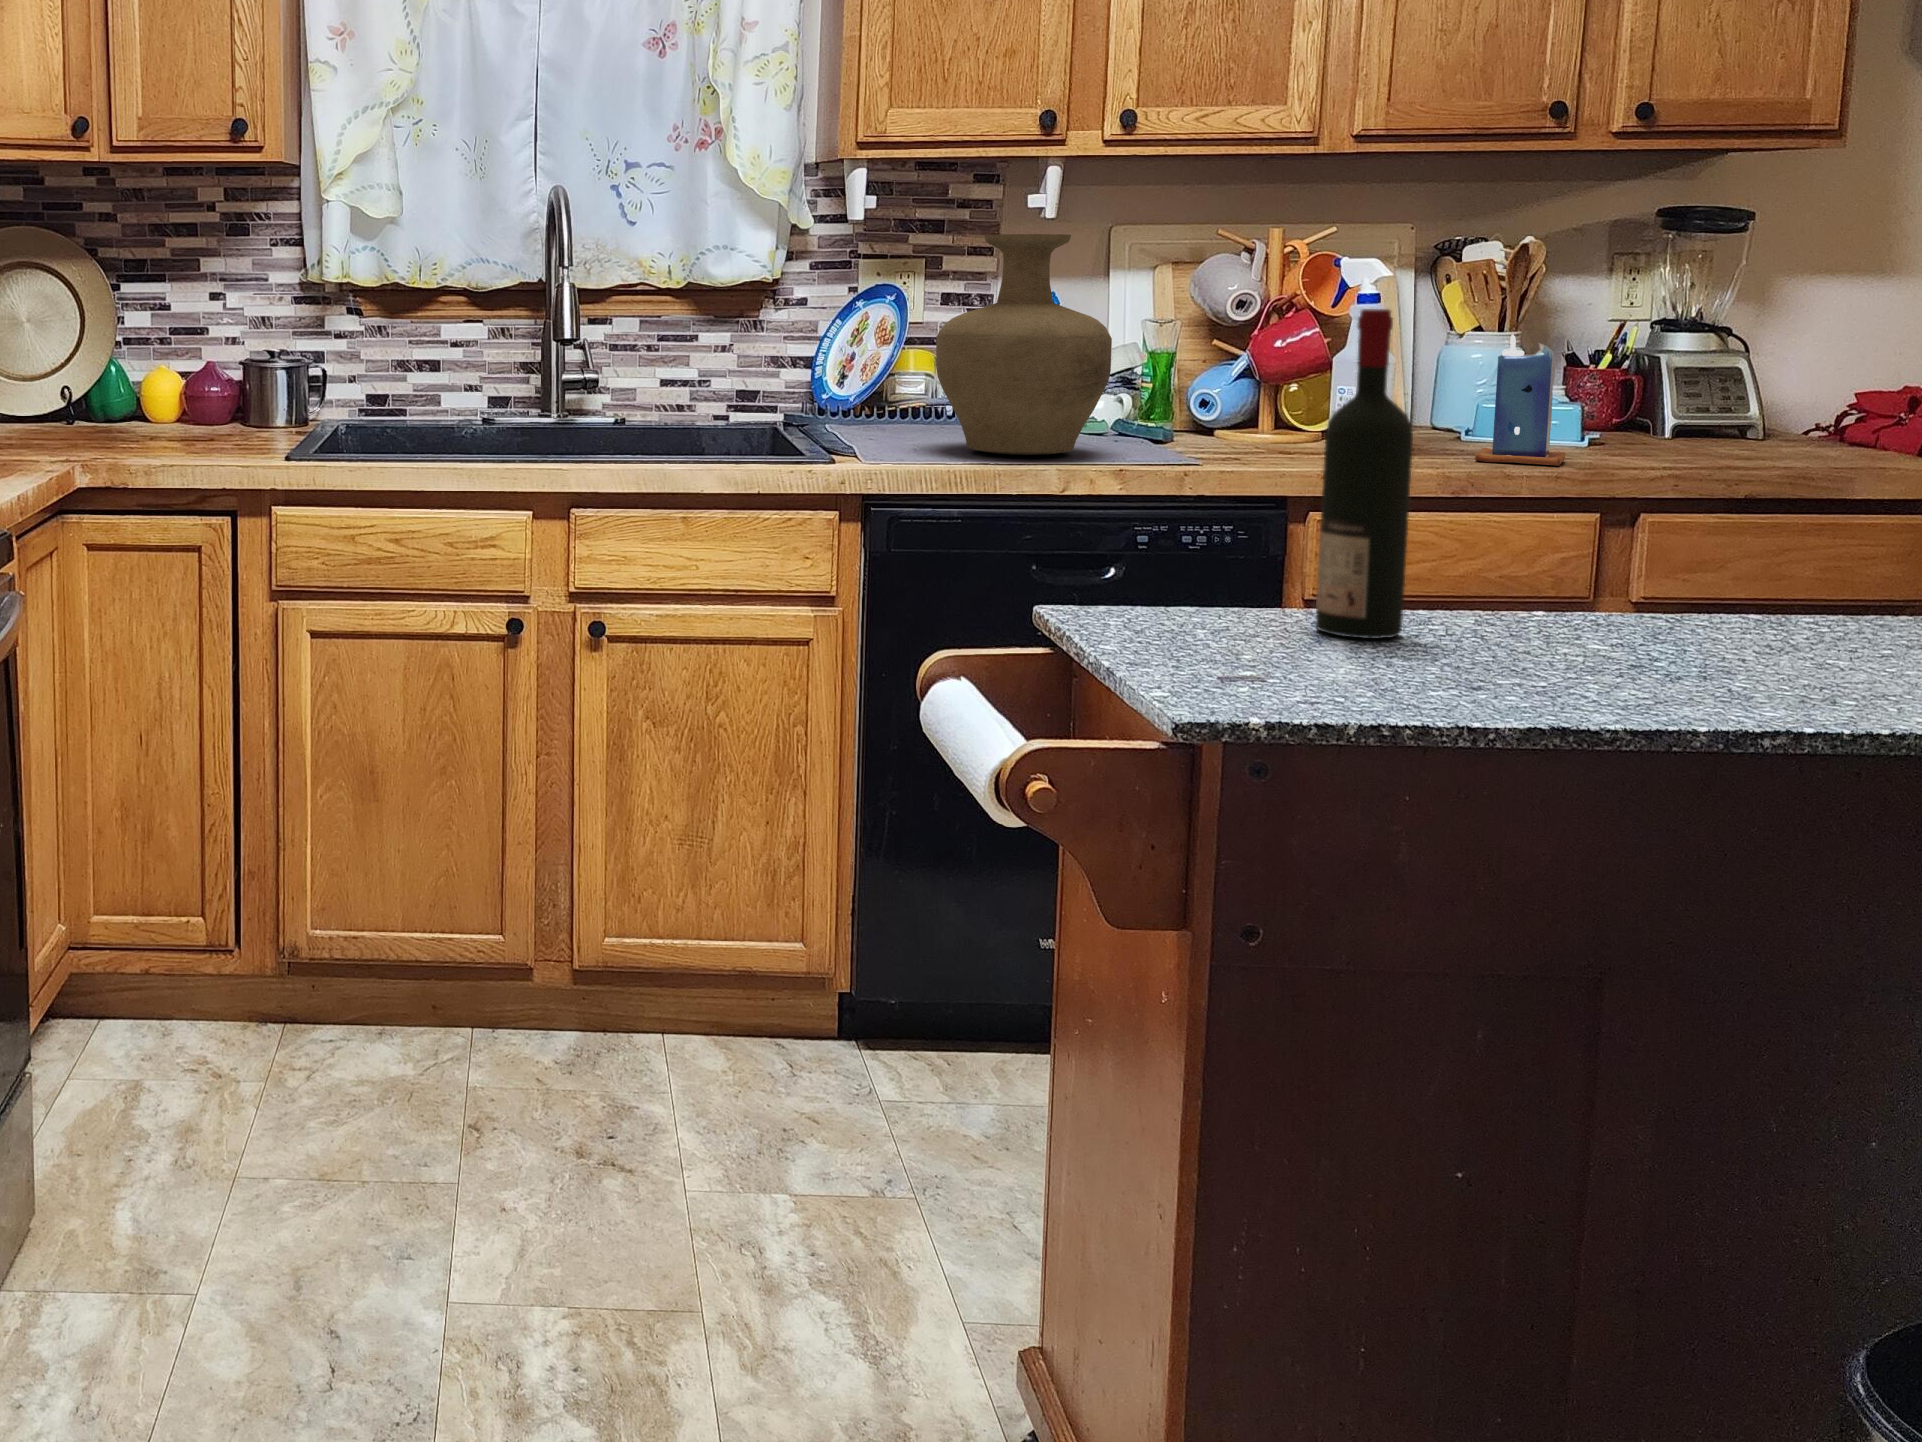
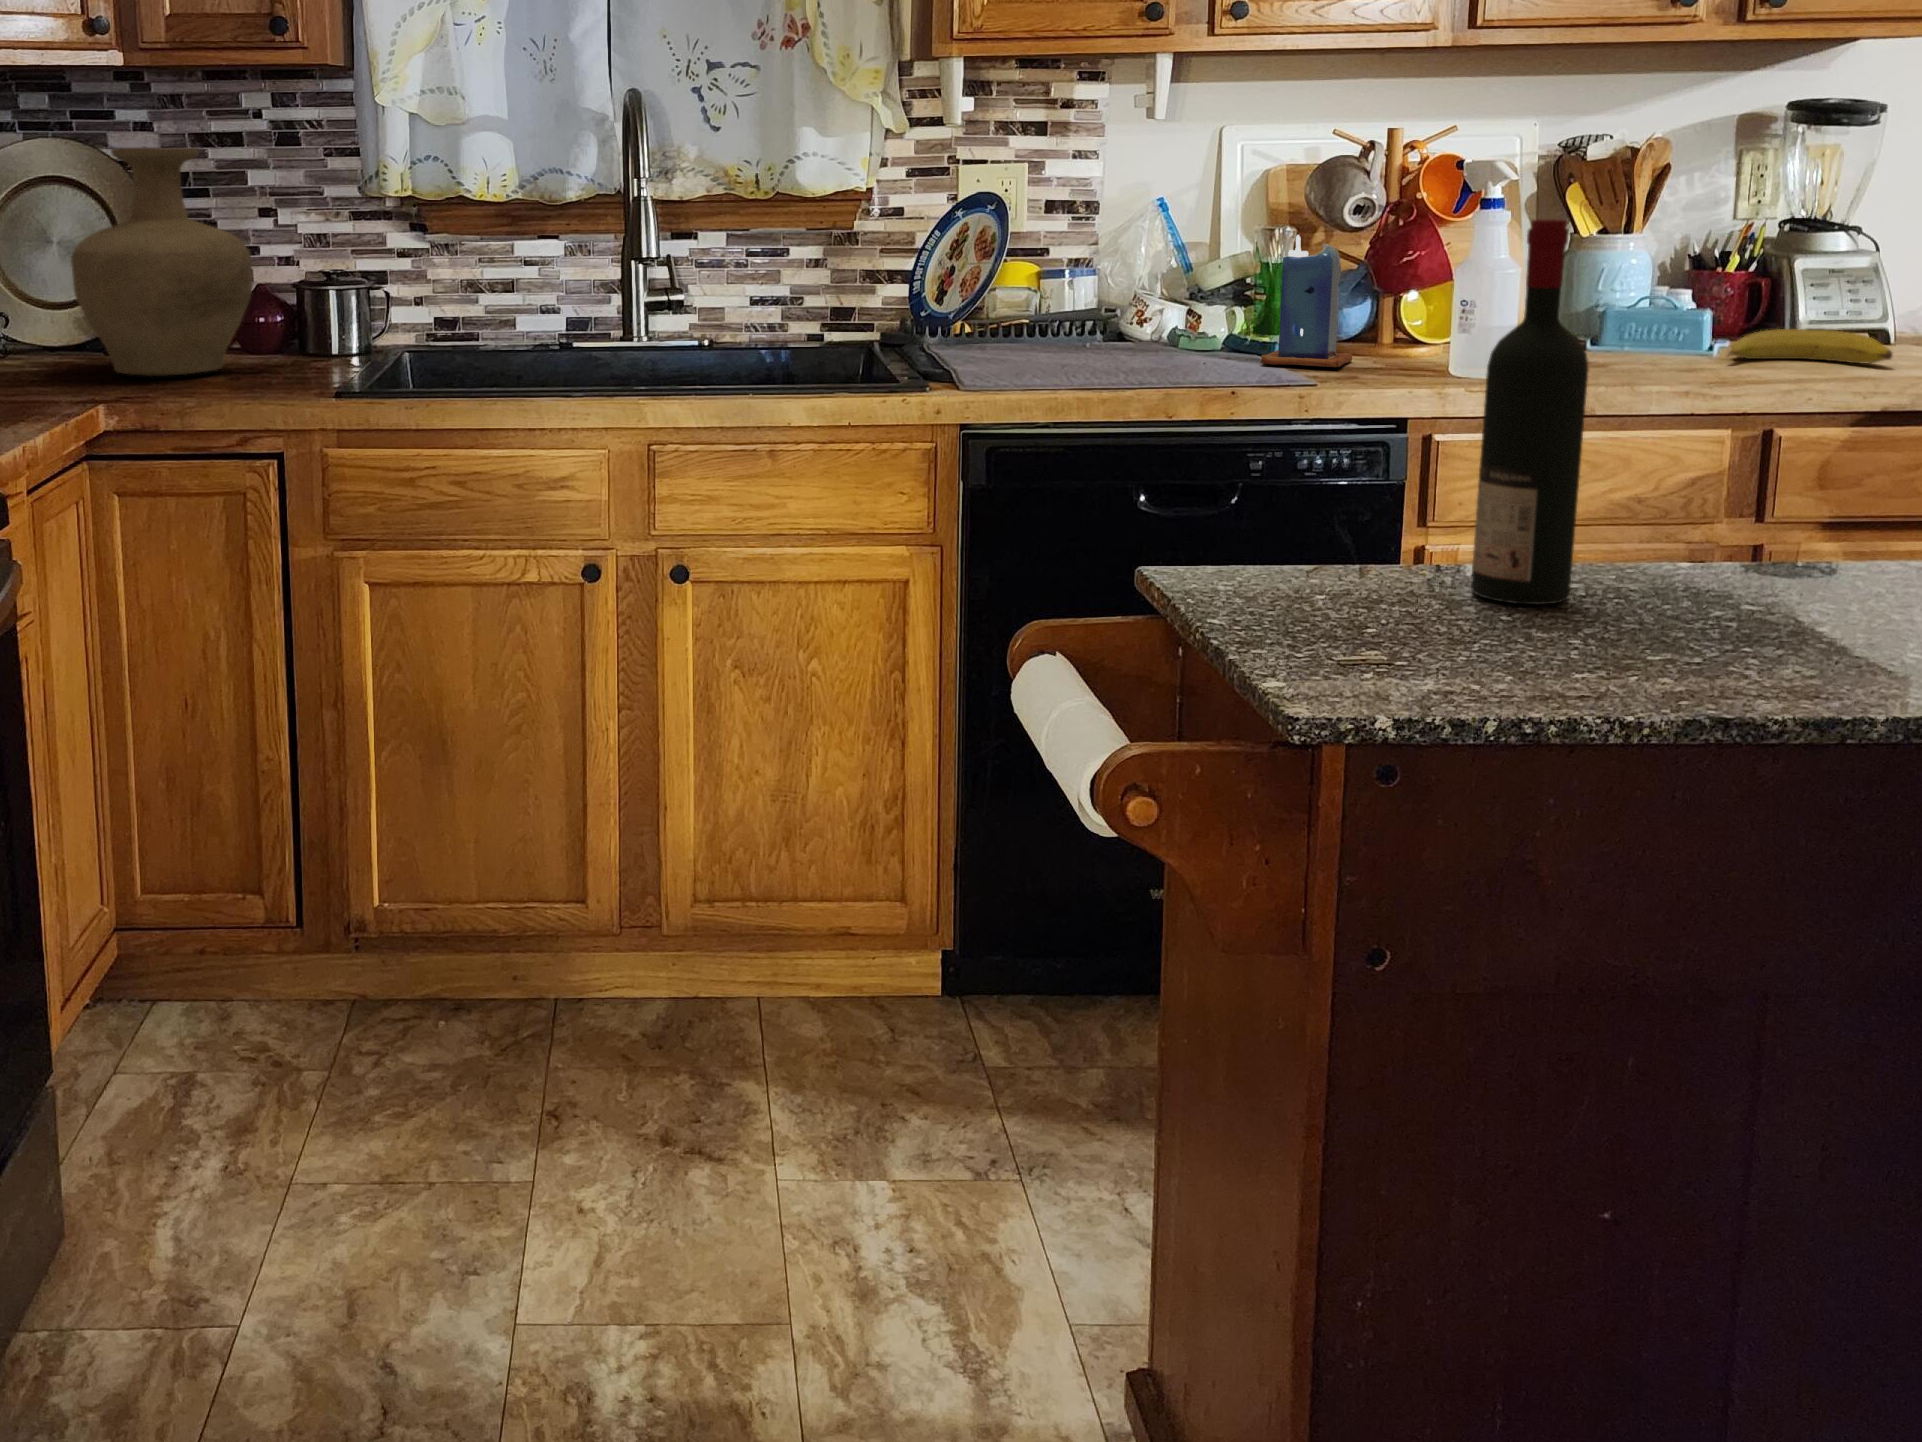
vase: present [936,234,1112,455] -> present [71,148,253,376]
candle: present [1475,334,1565,466] -> present [1261,235,1352,367]
fruit: none [1599,423,1762,456] -> present [1727,329,1893,363]

